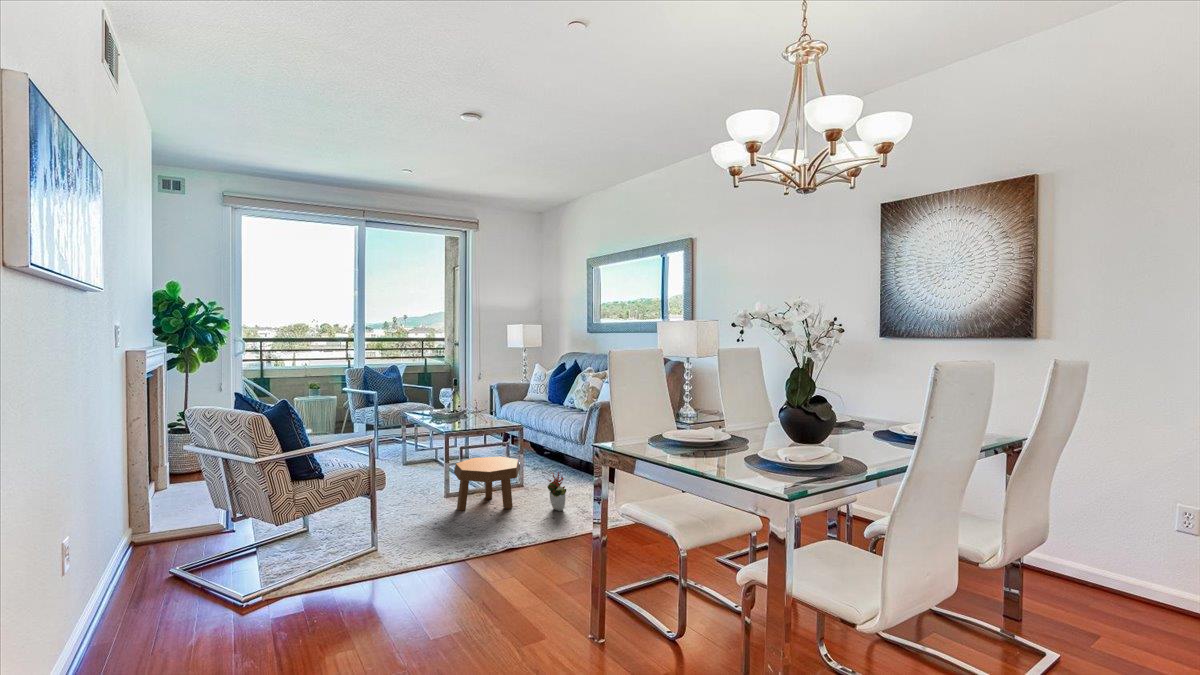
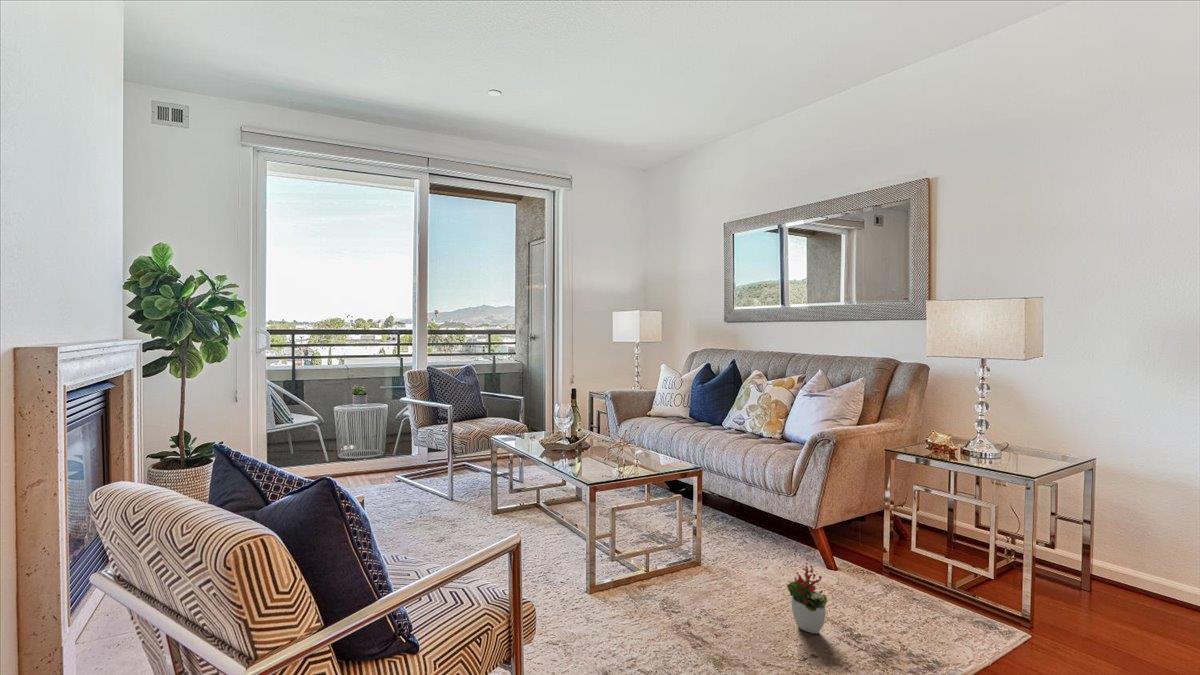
footstool: present [454,457,520,511] -> none [620,525,738,631]

